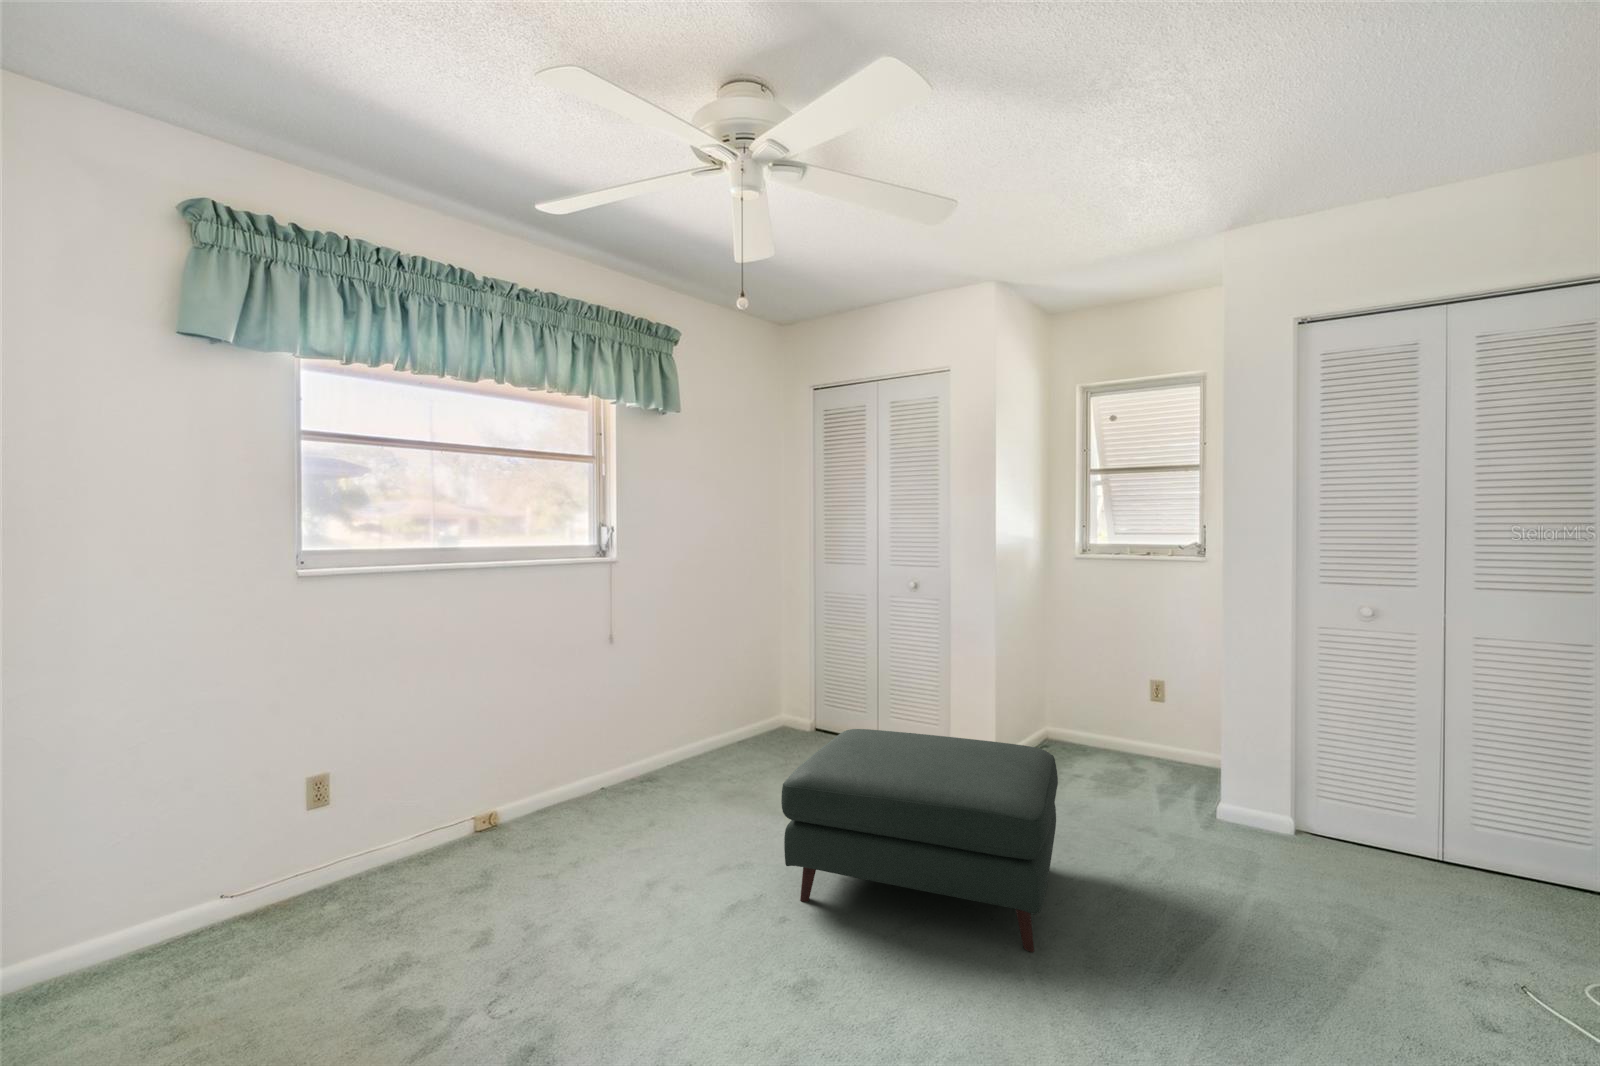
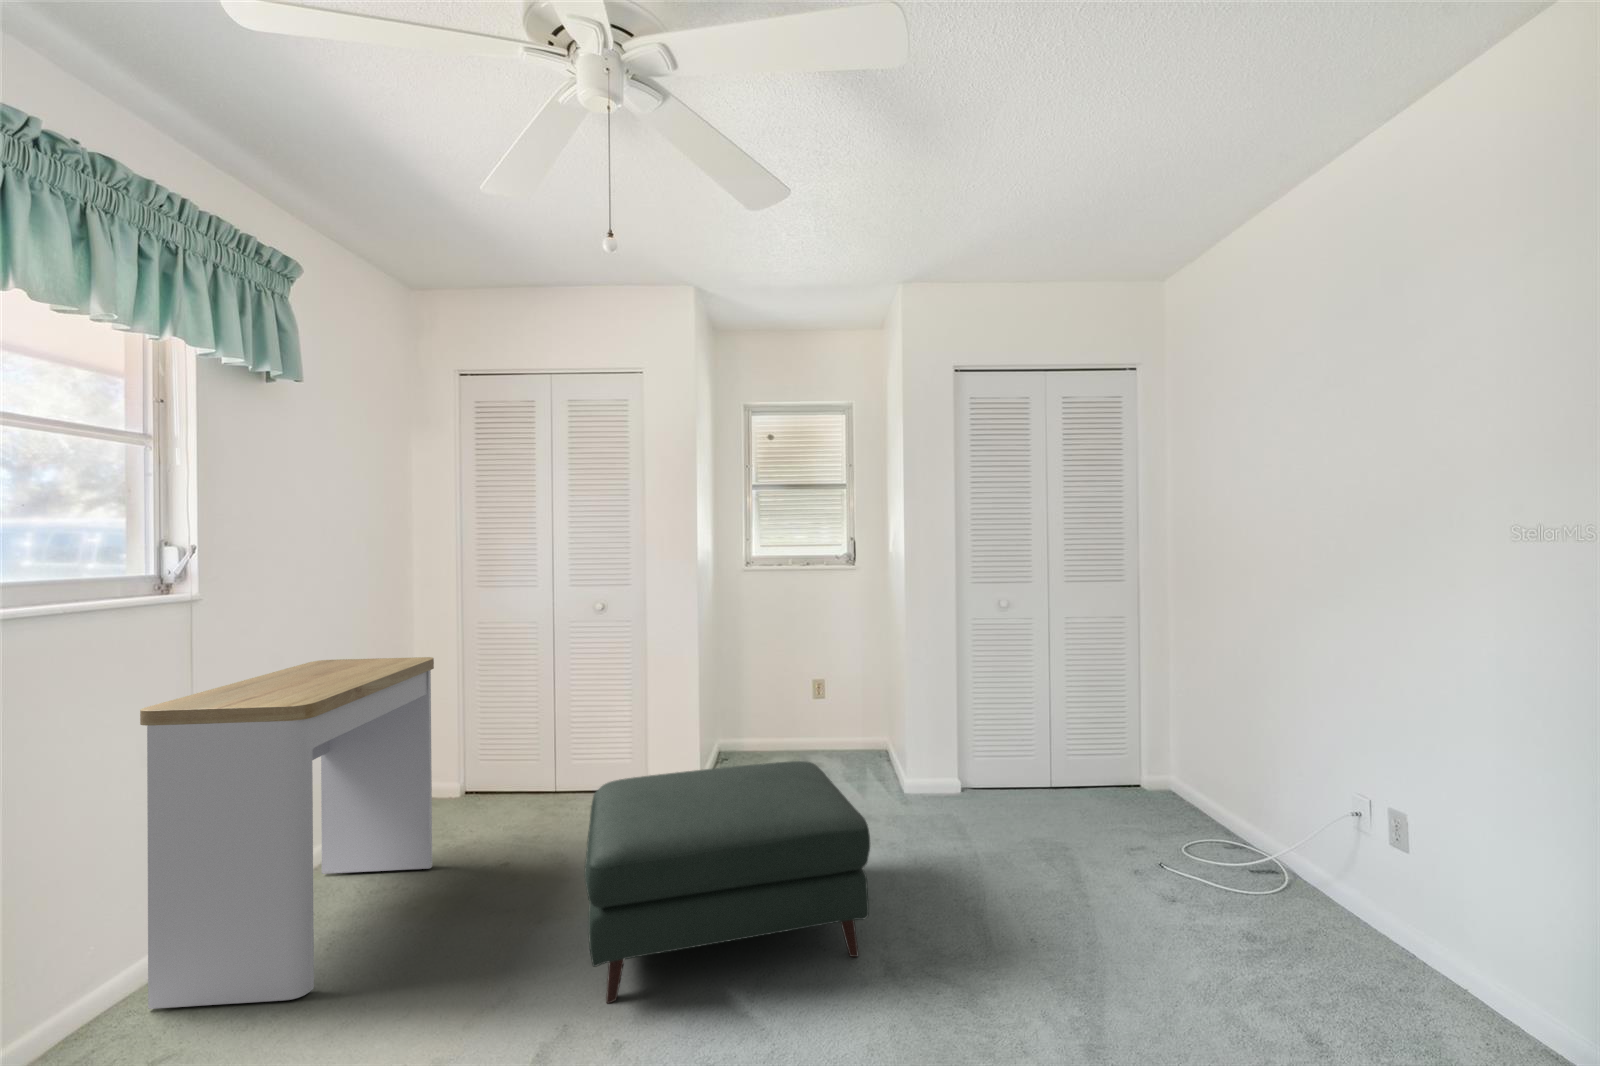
desk: none [577,609,759,828] -> present [140,657,434,1009]

